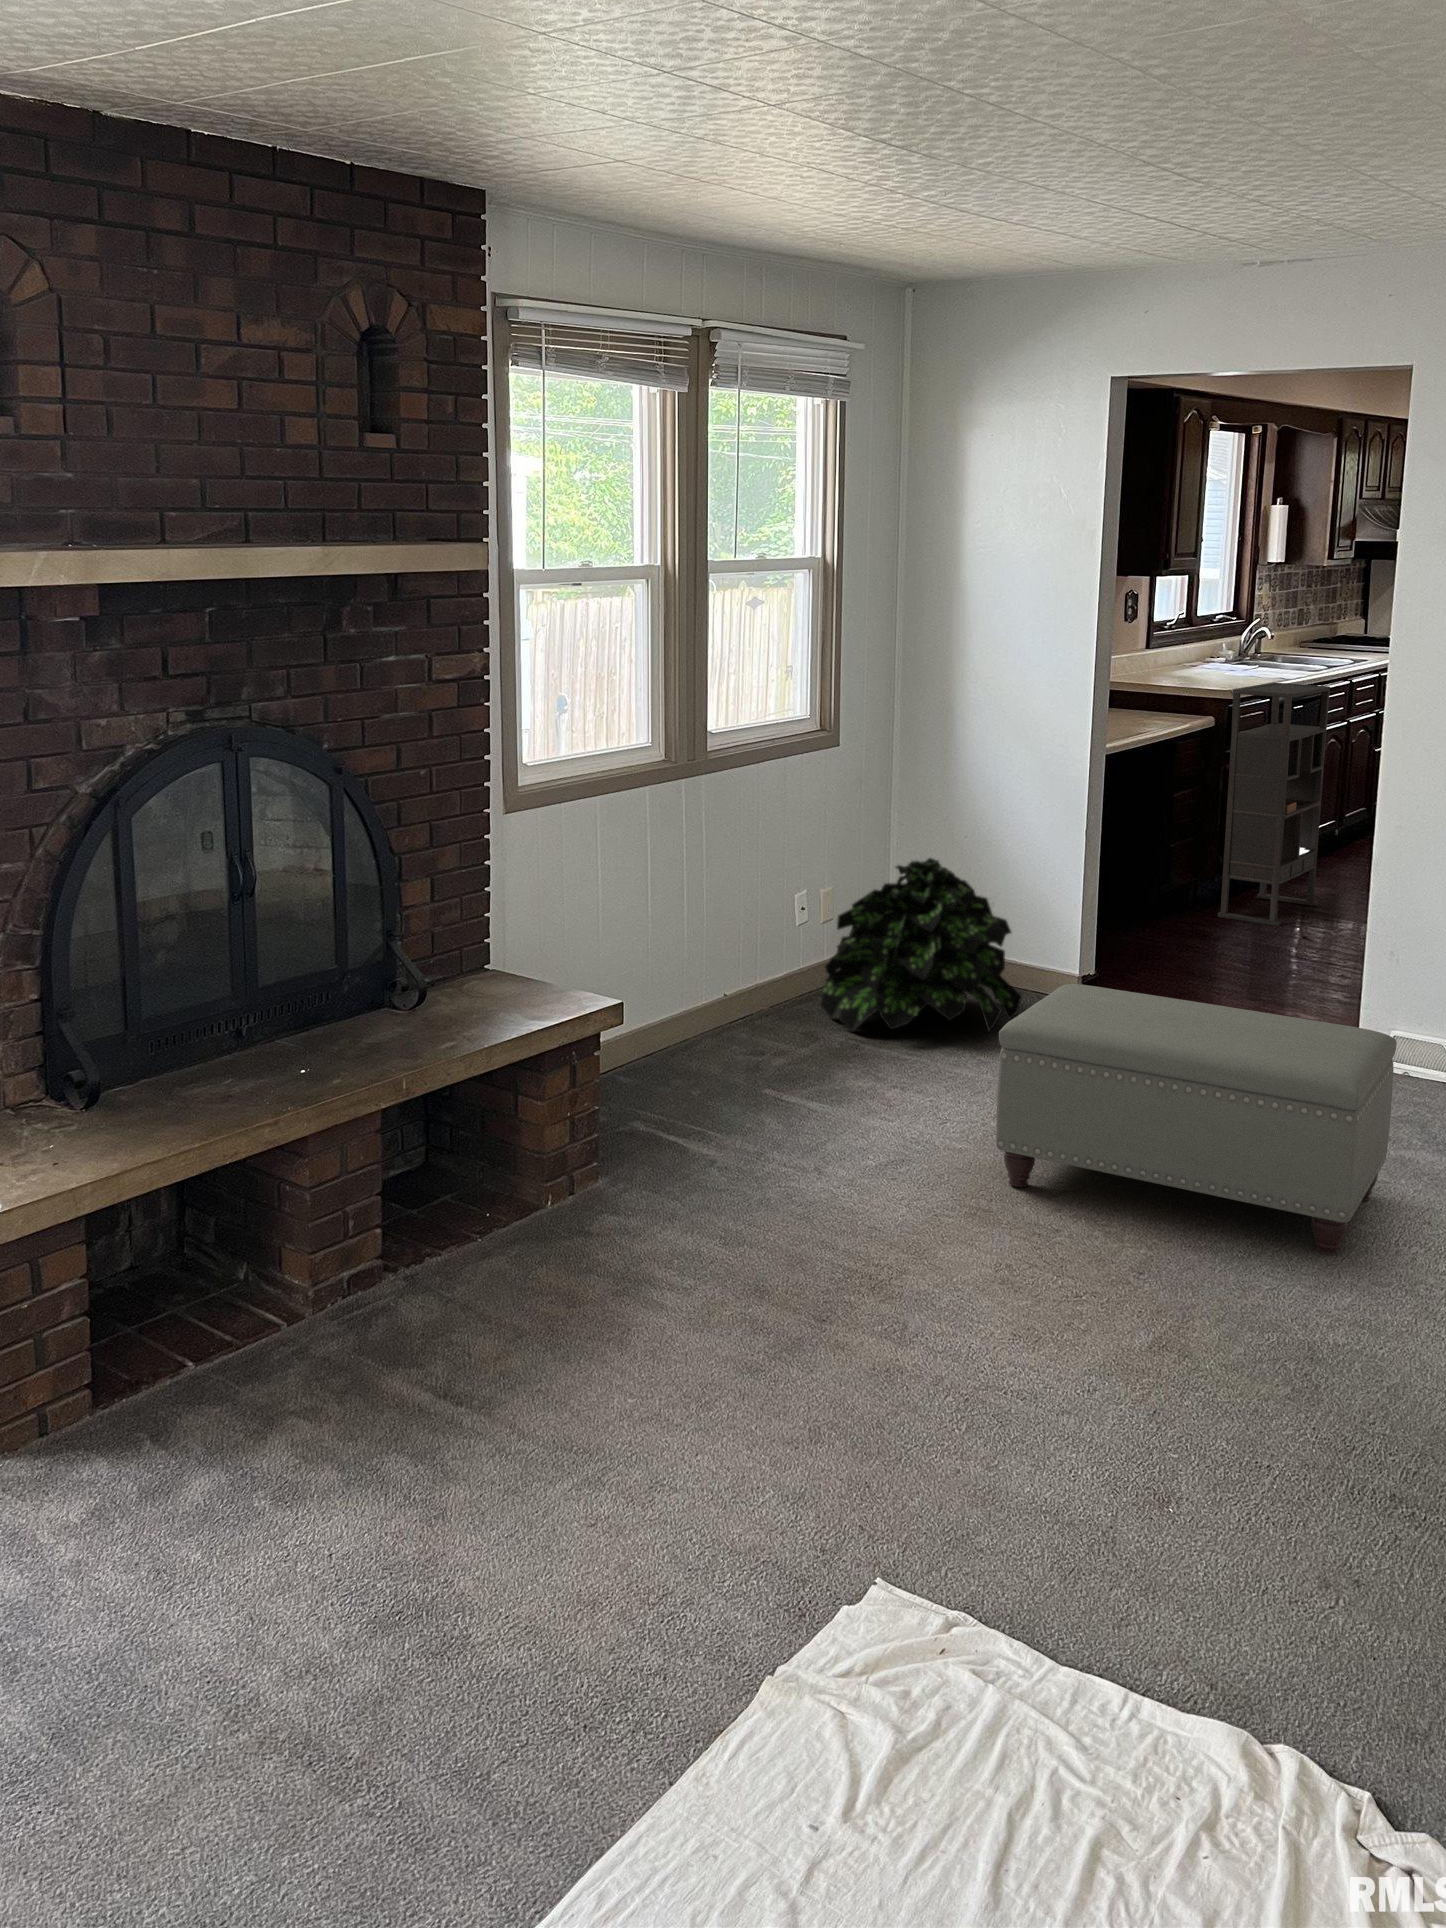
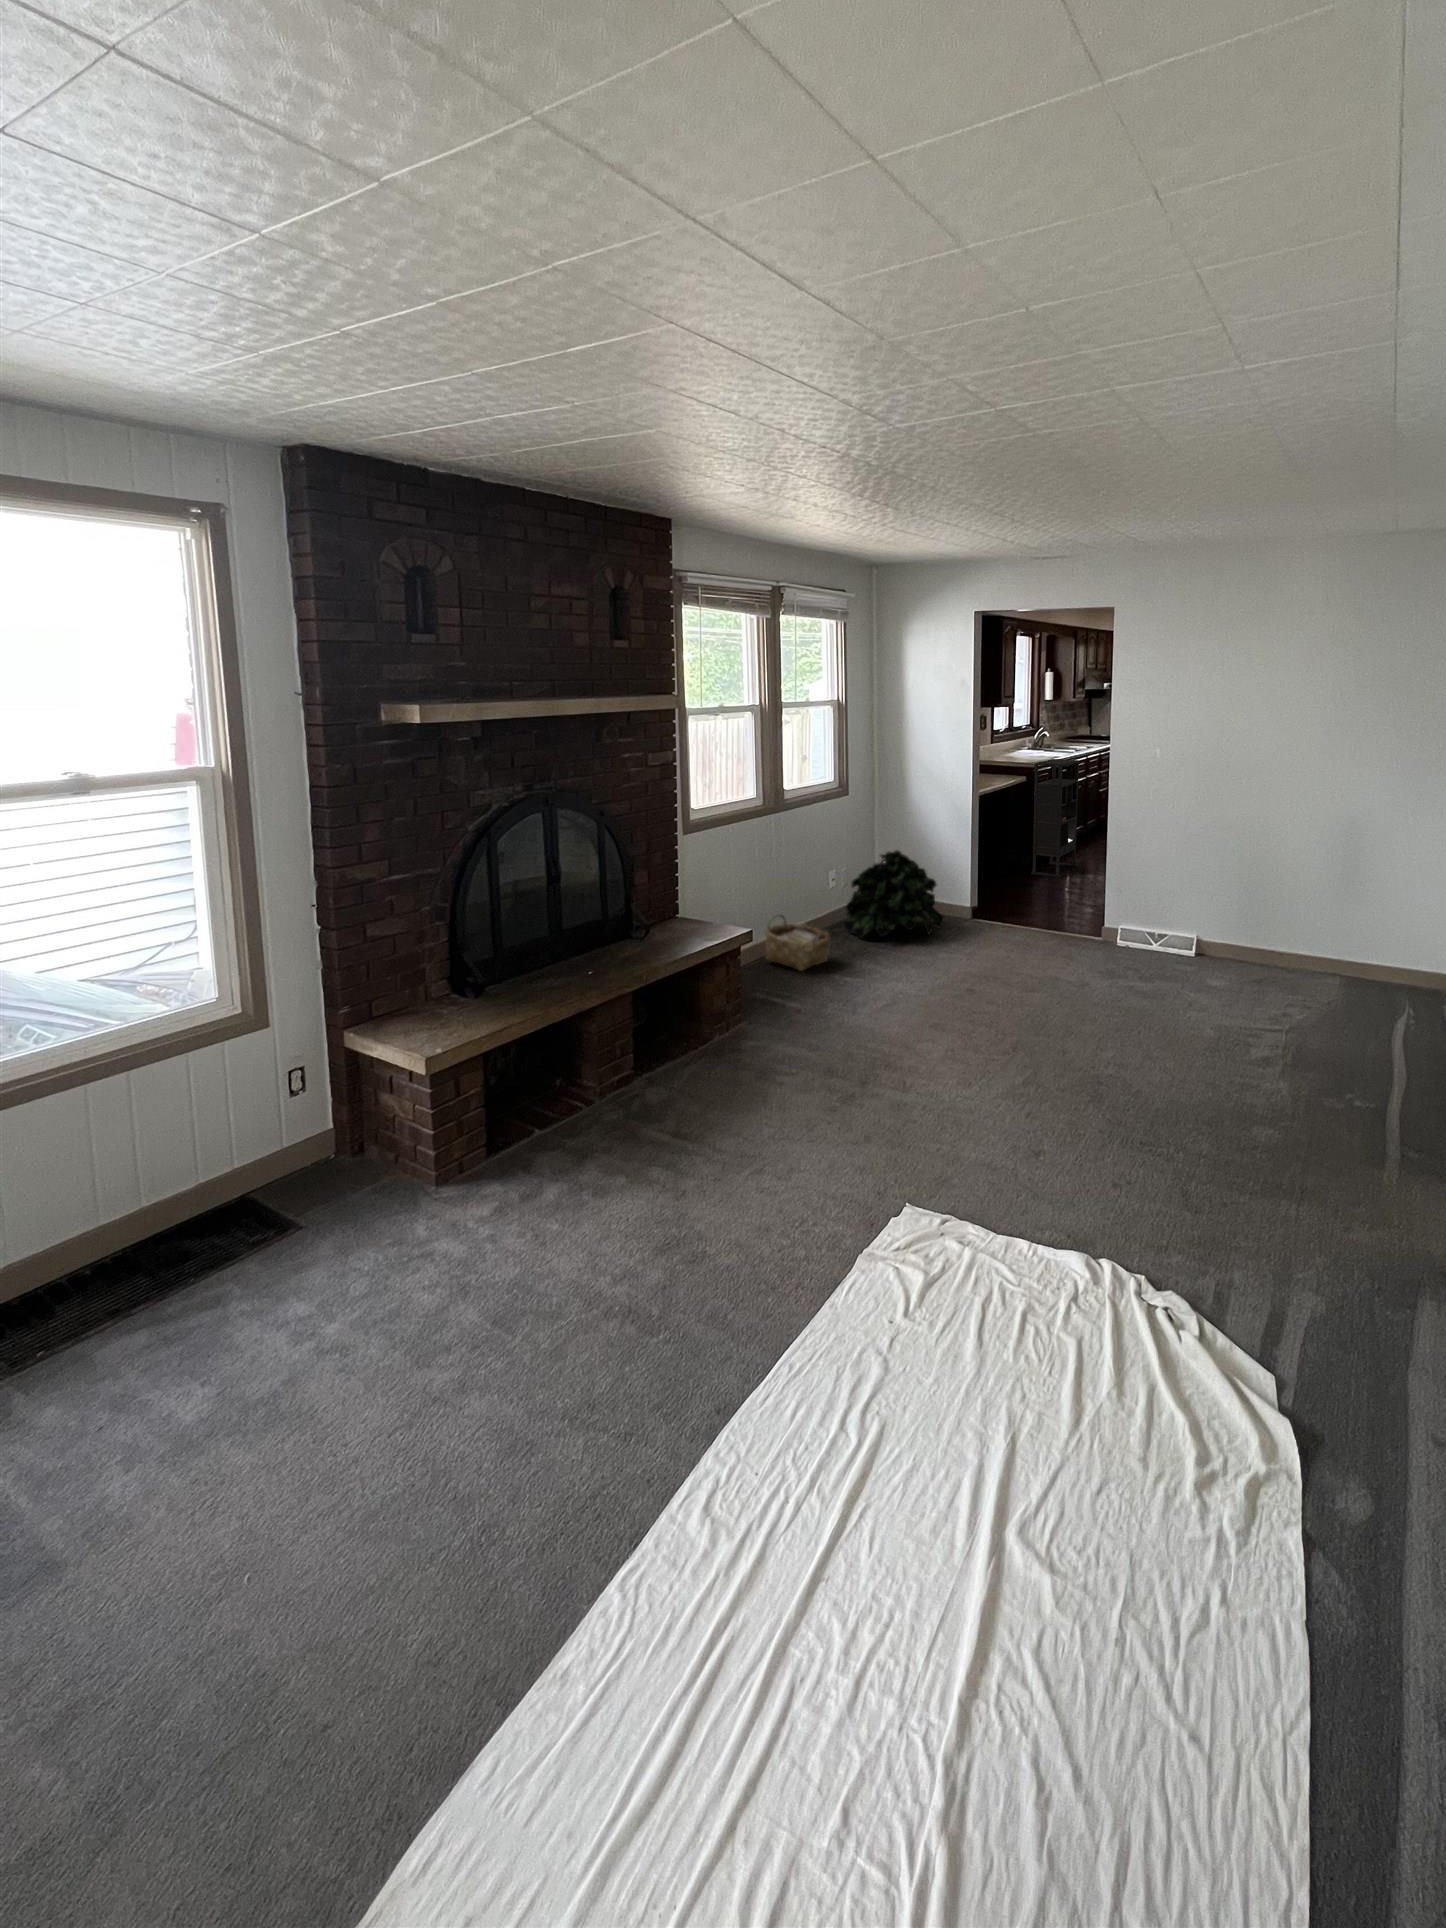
woven basket: none [658,975,787,1089] -> present [765,914,831,971]
ottoman: present [996,984,1397,1255] -> none [940,908,1125,1033]

